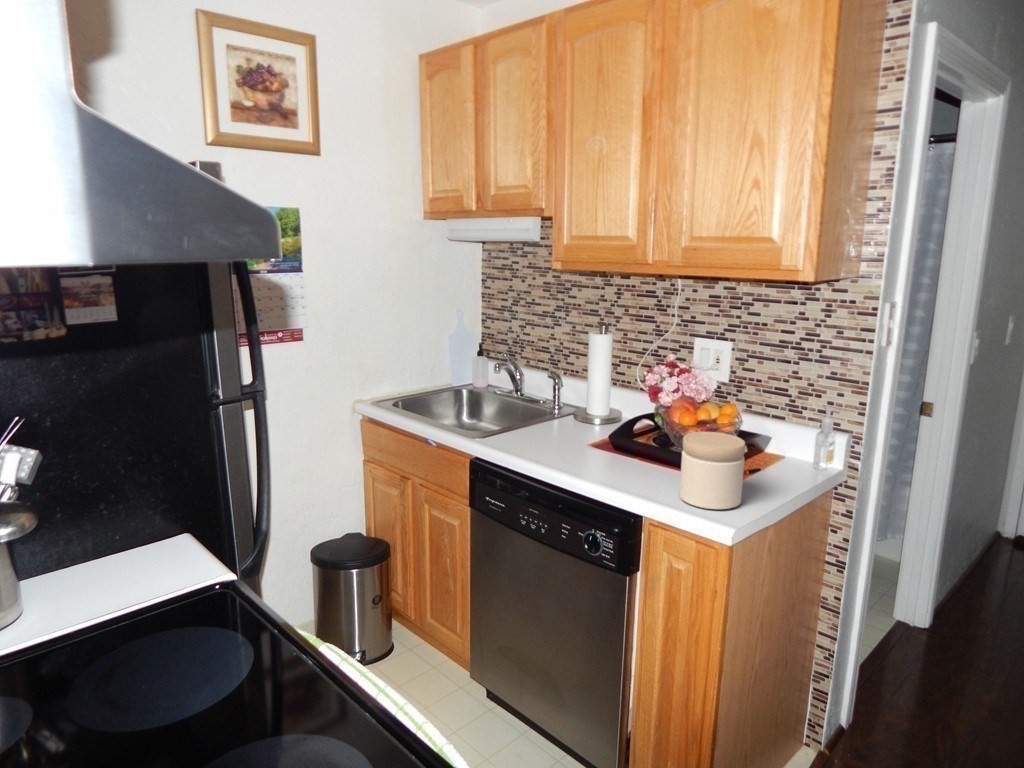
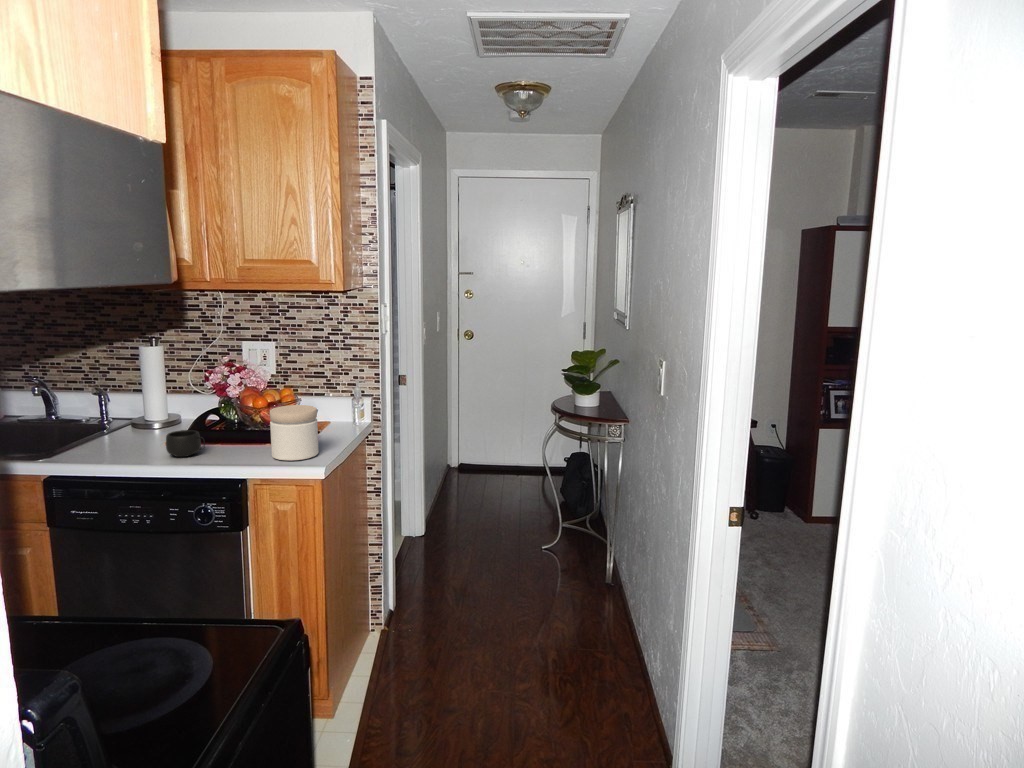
mug: none [575,437,613,469] -> present [166,430,205,457]

